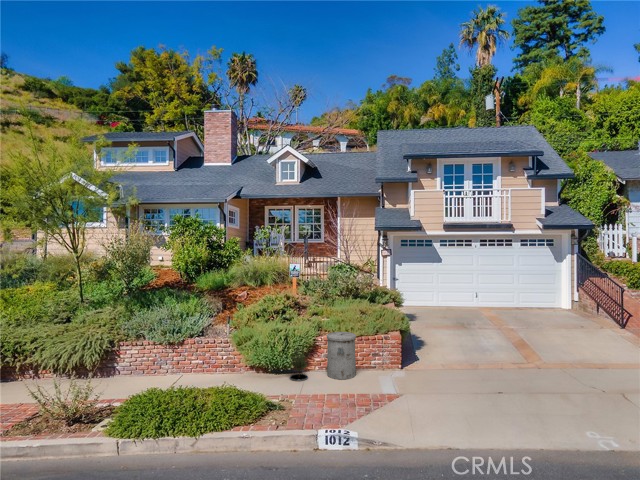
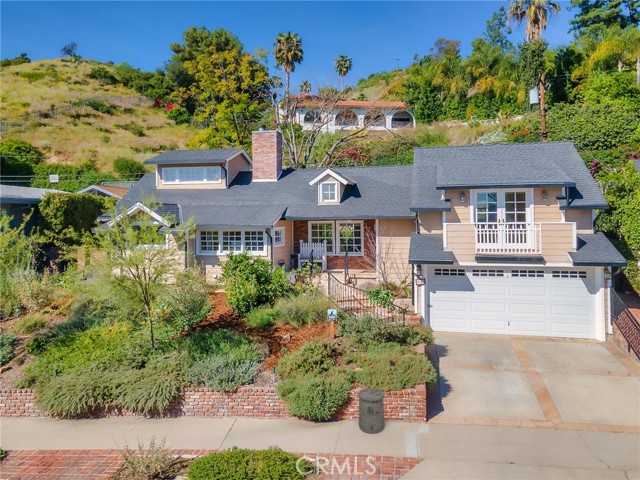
potted tree: present [290,349,308,381] -> none [326,403,342,434]

